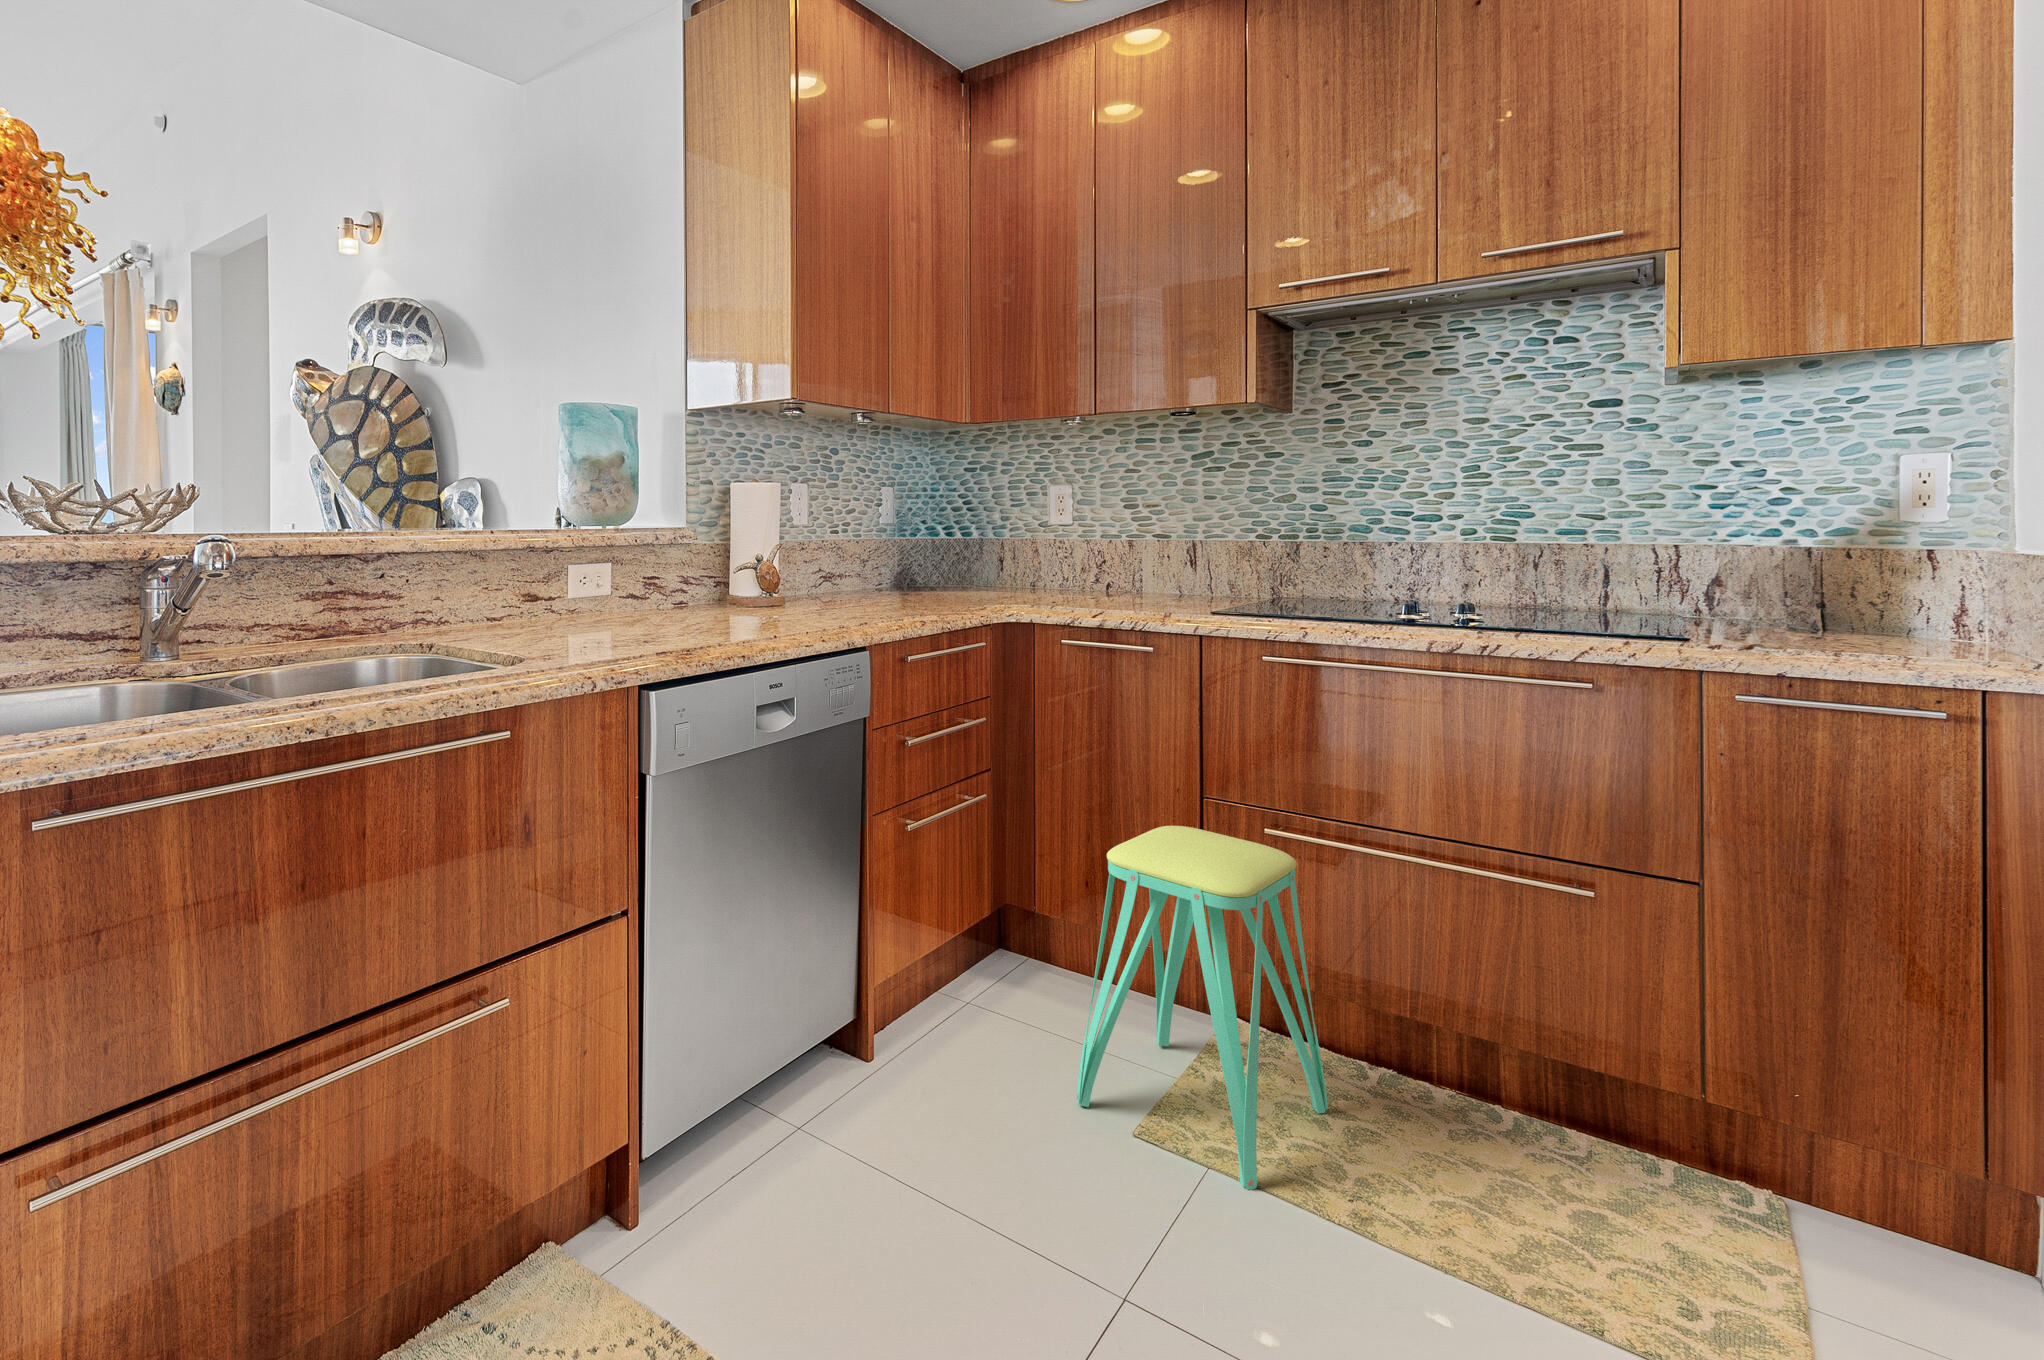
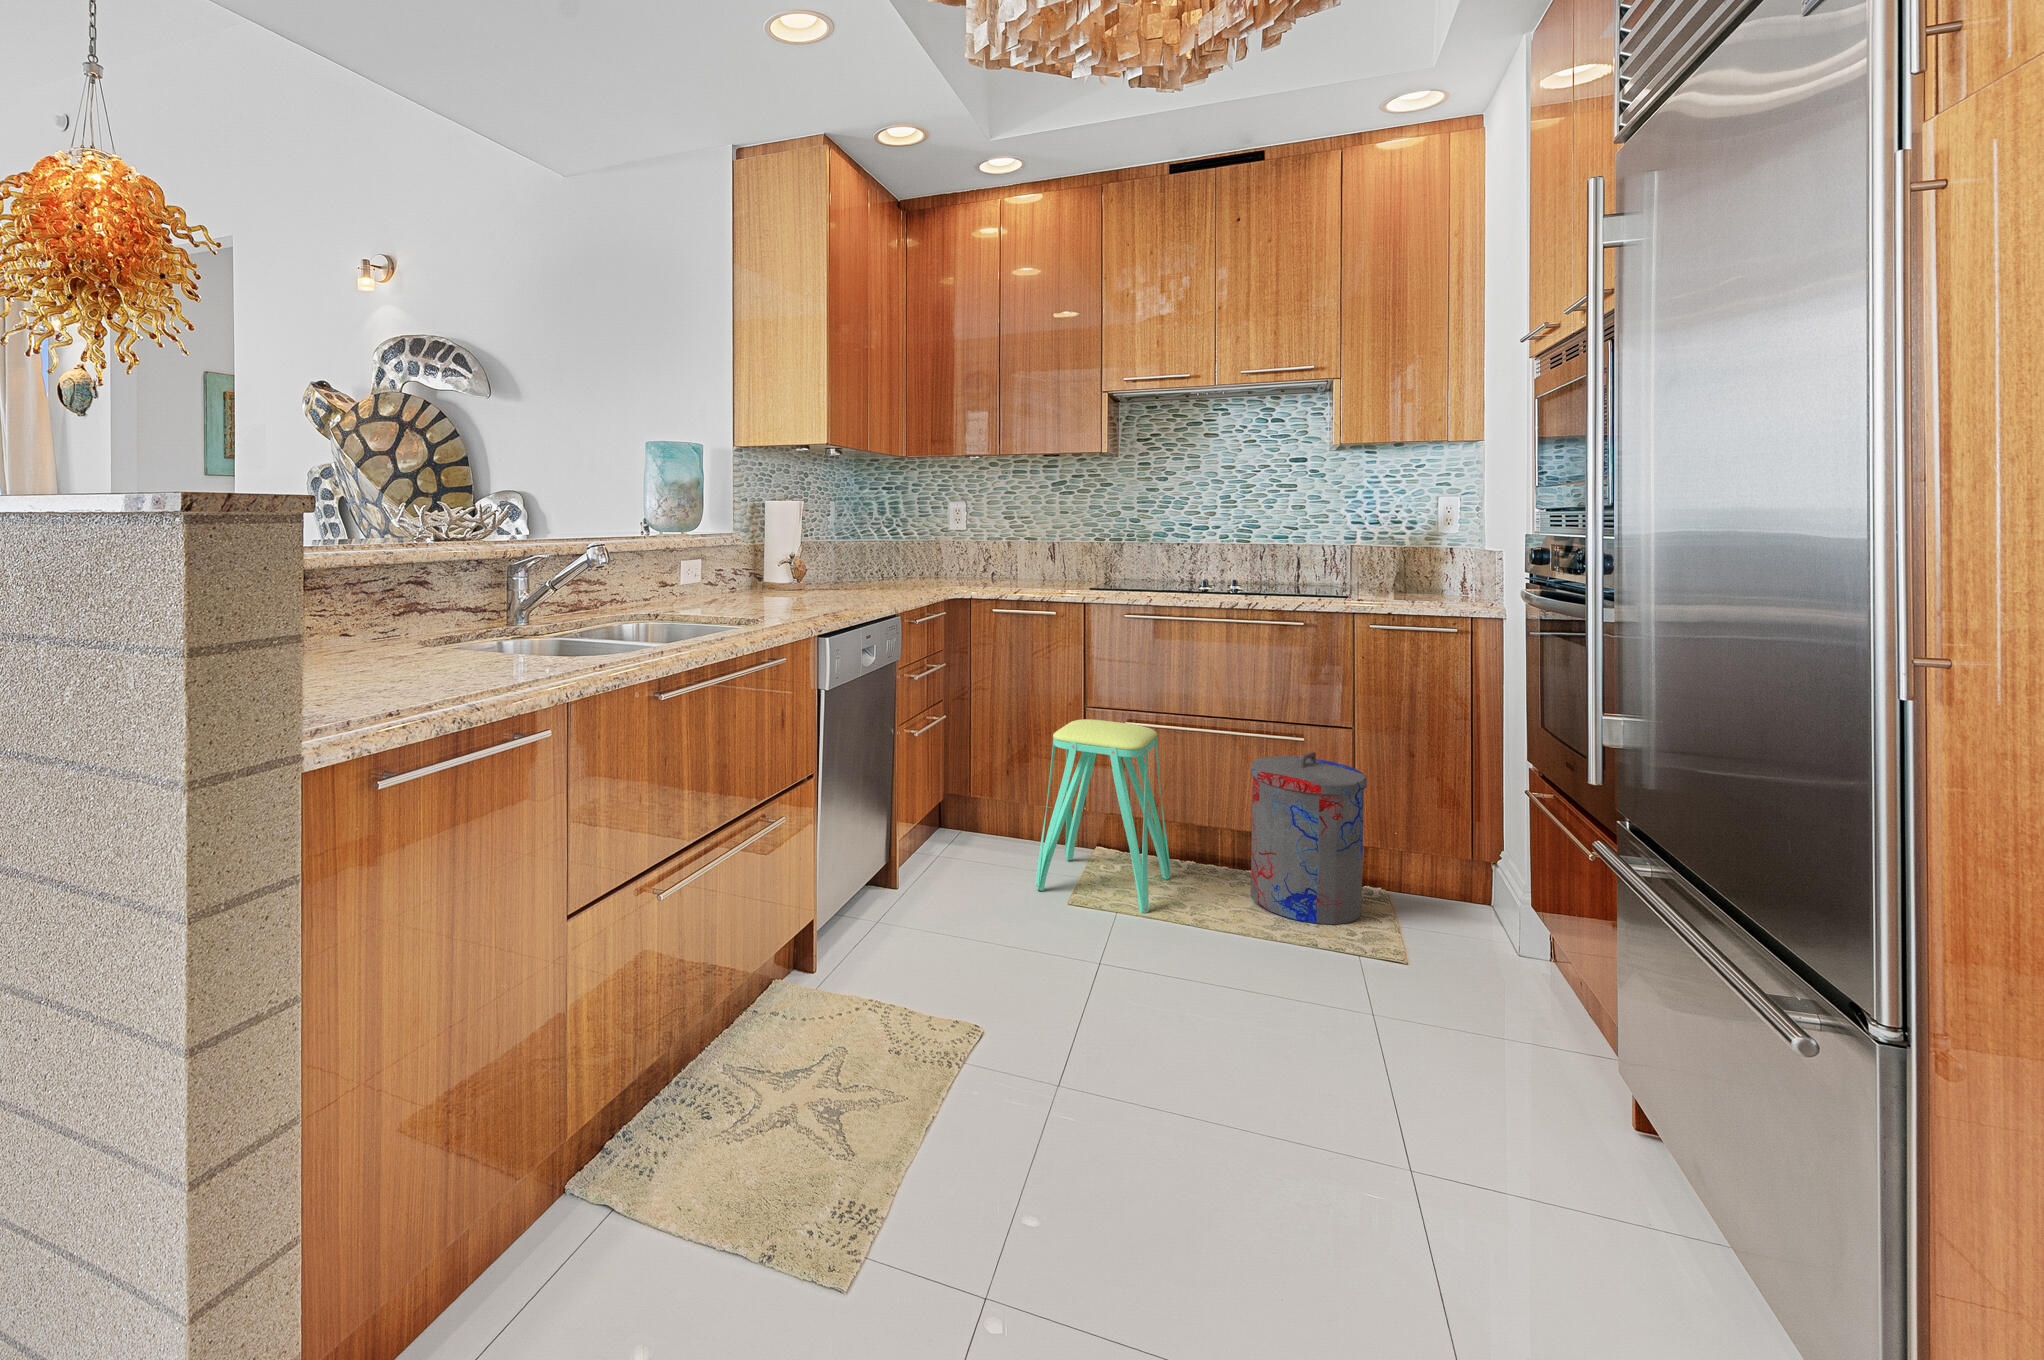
trash can: none [1470,926,1721,1292] -> present [1251,751,1367,925]

